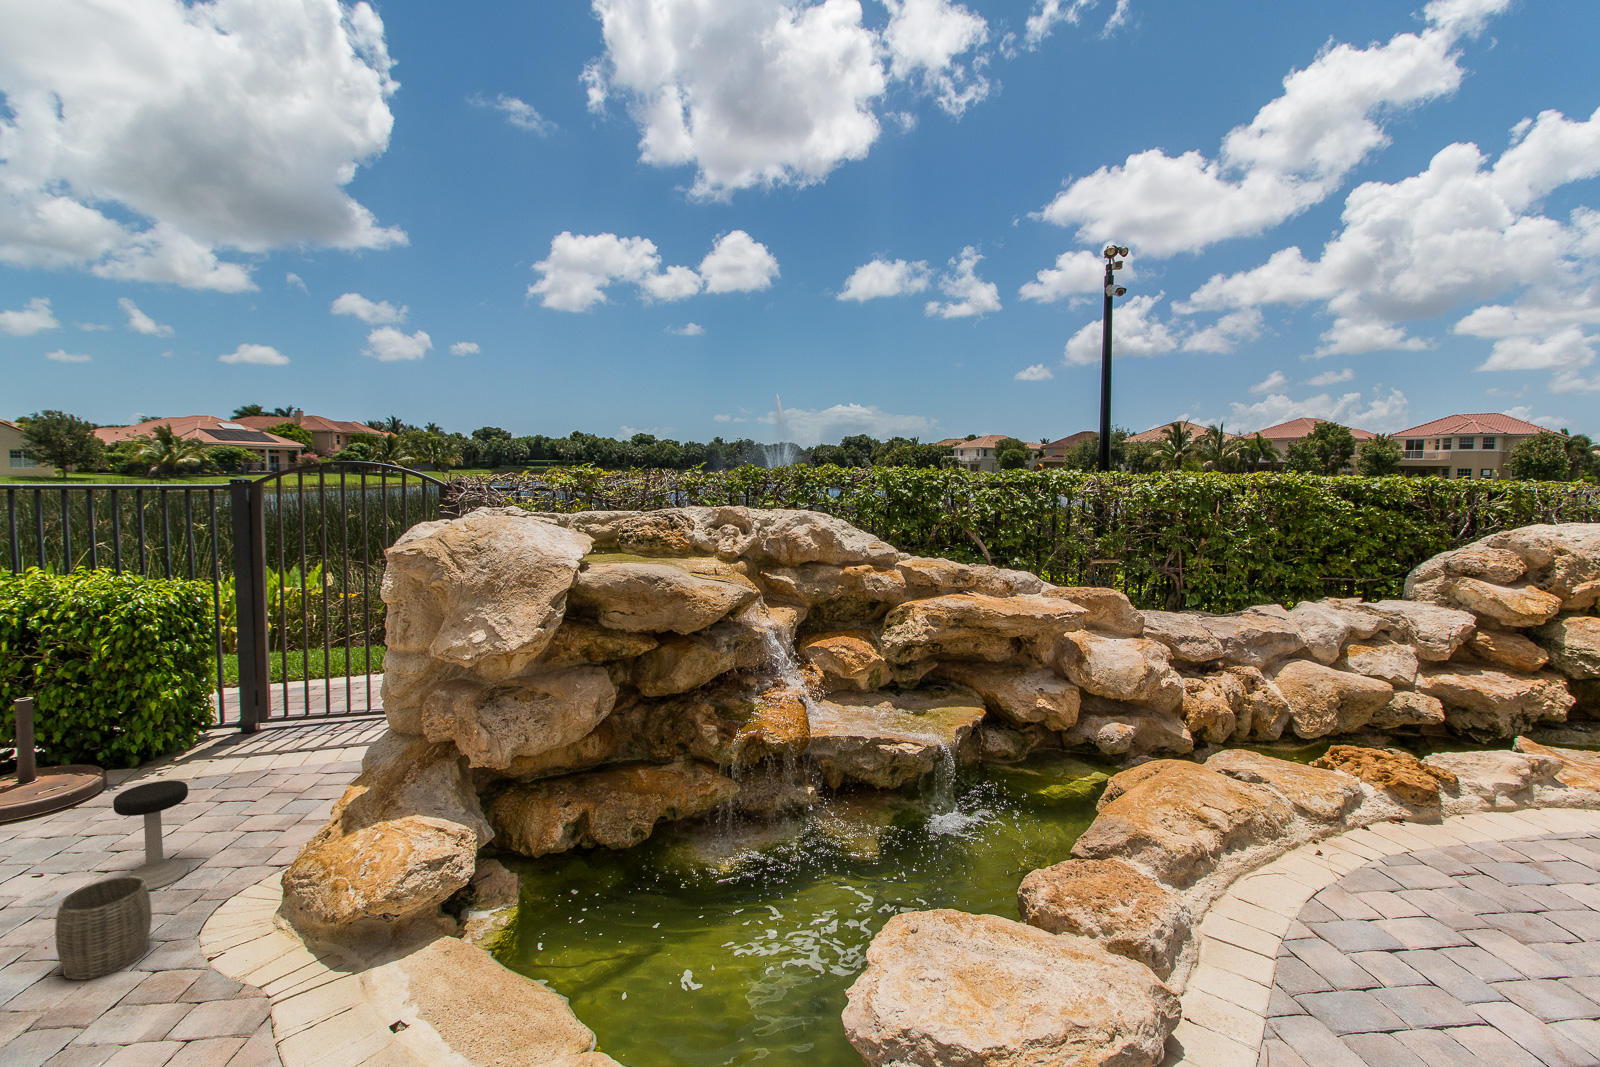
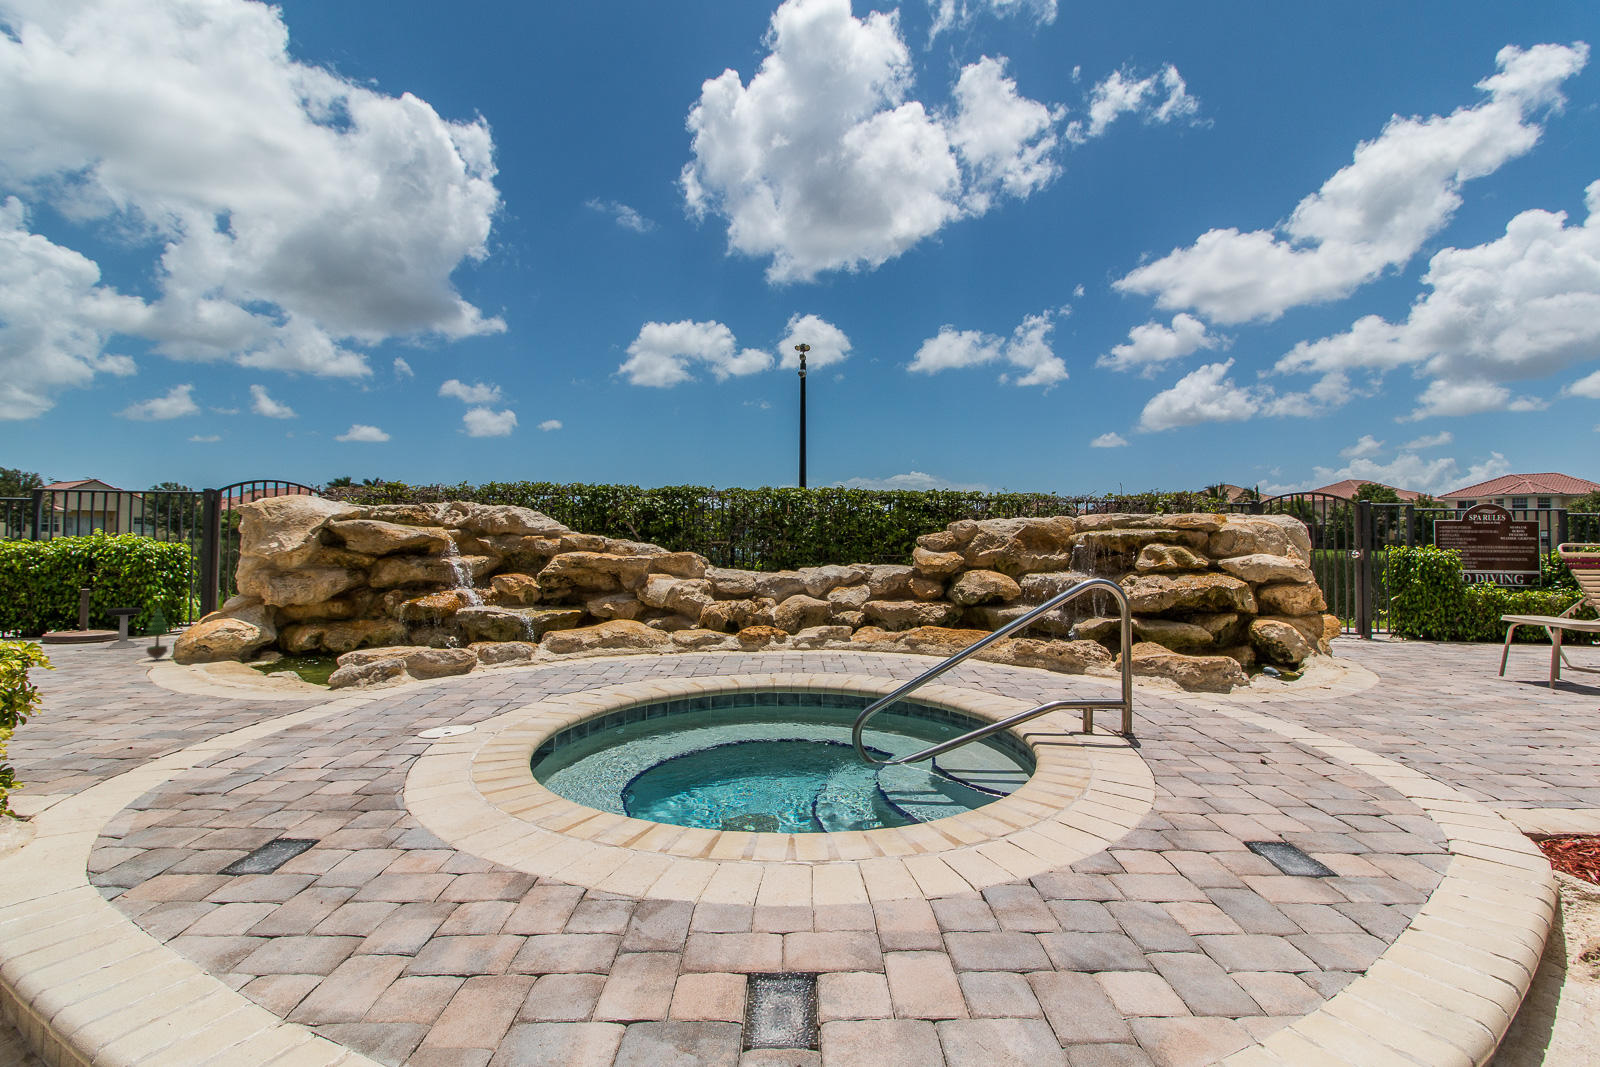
woven basket: present [55,877,152,980] -> none [70,627,111,657]
potted tree: none [281,877,344,1018] -> present [147,608,169,659]

